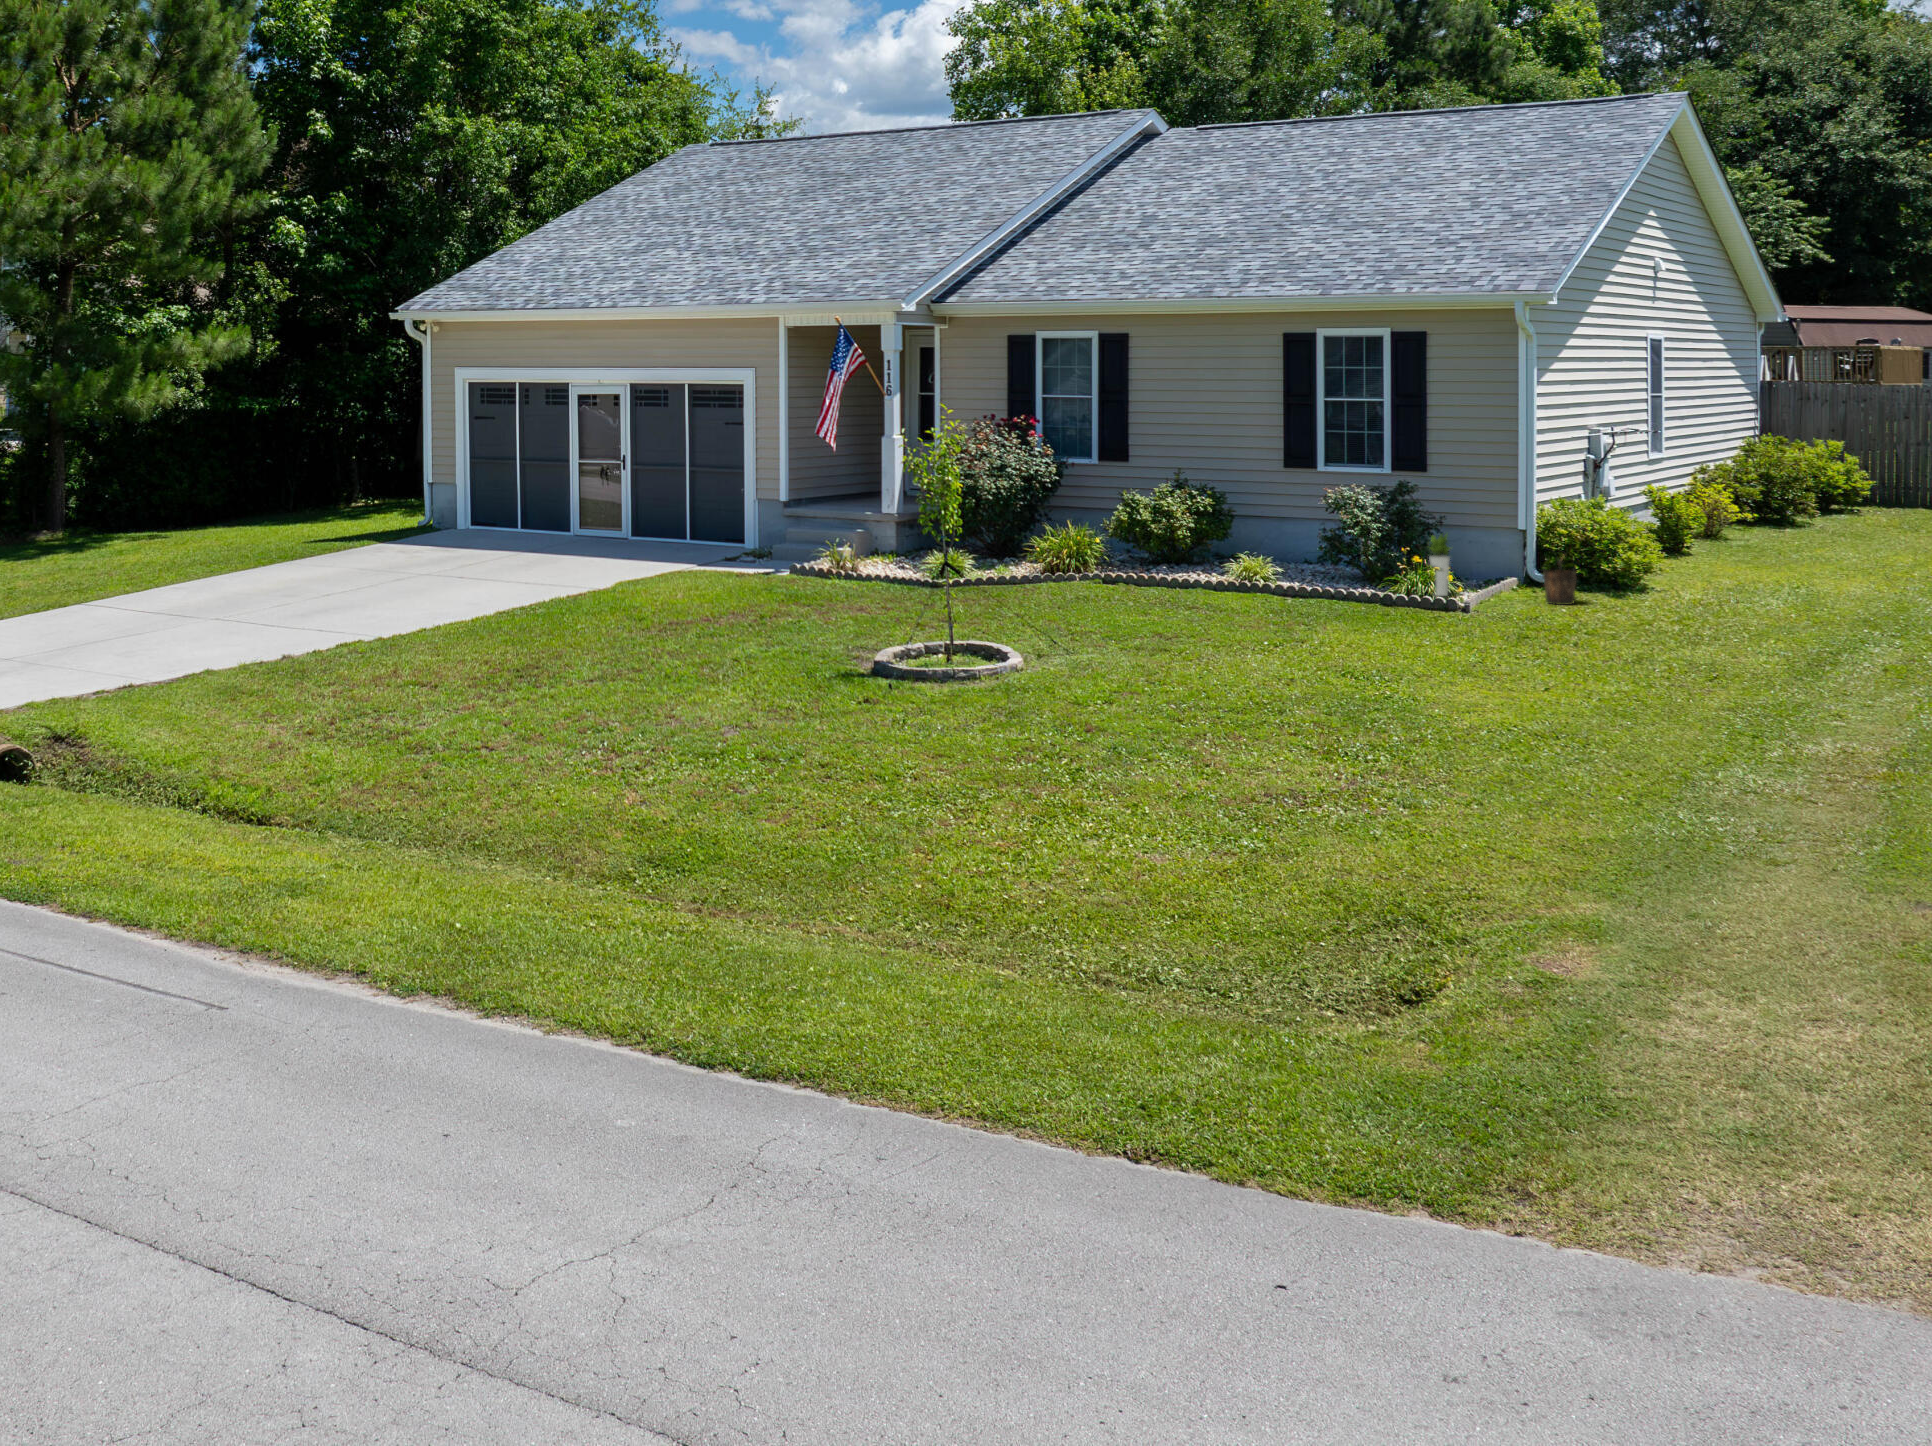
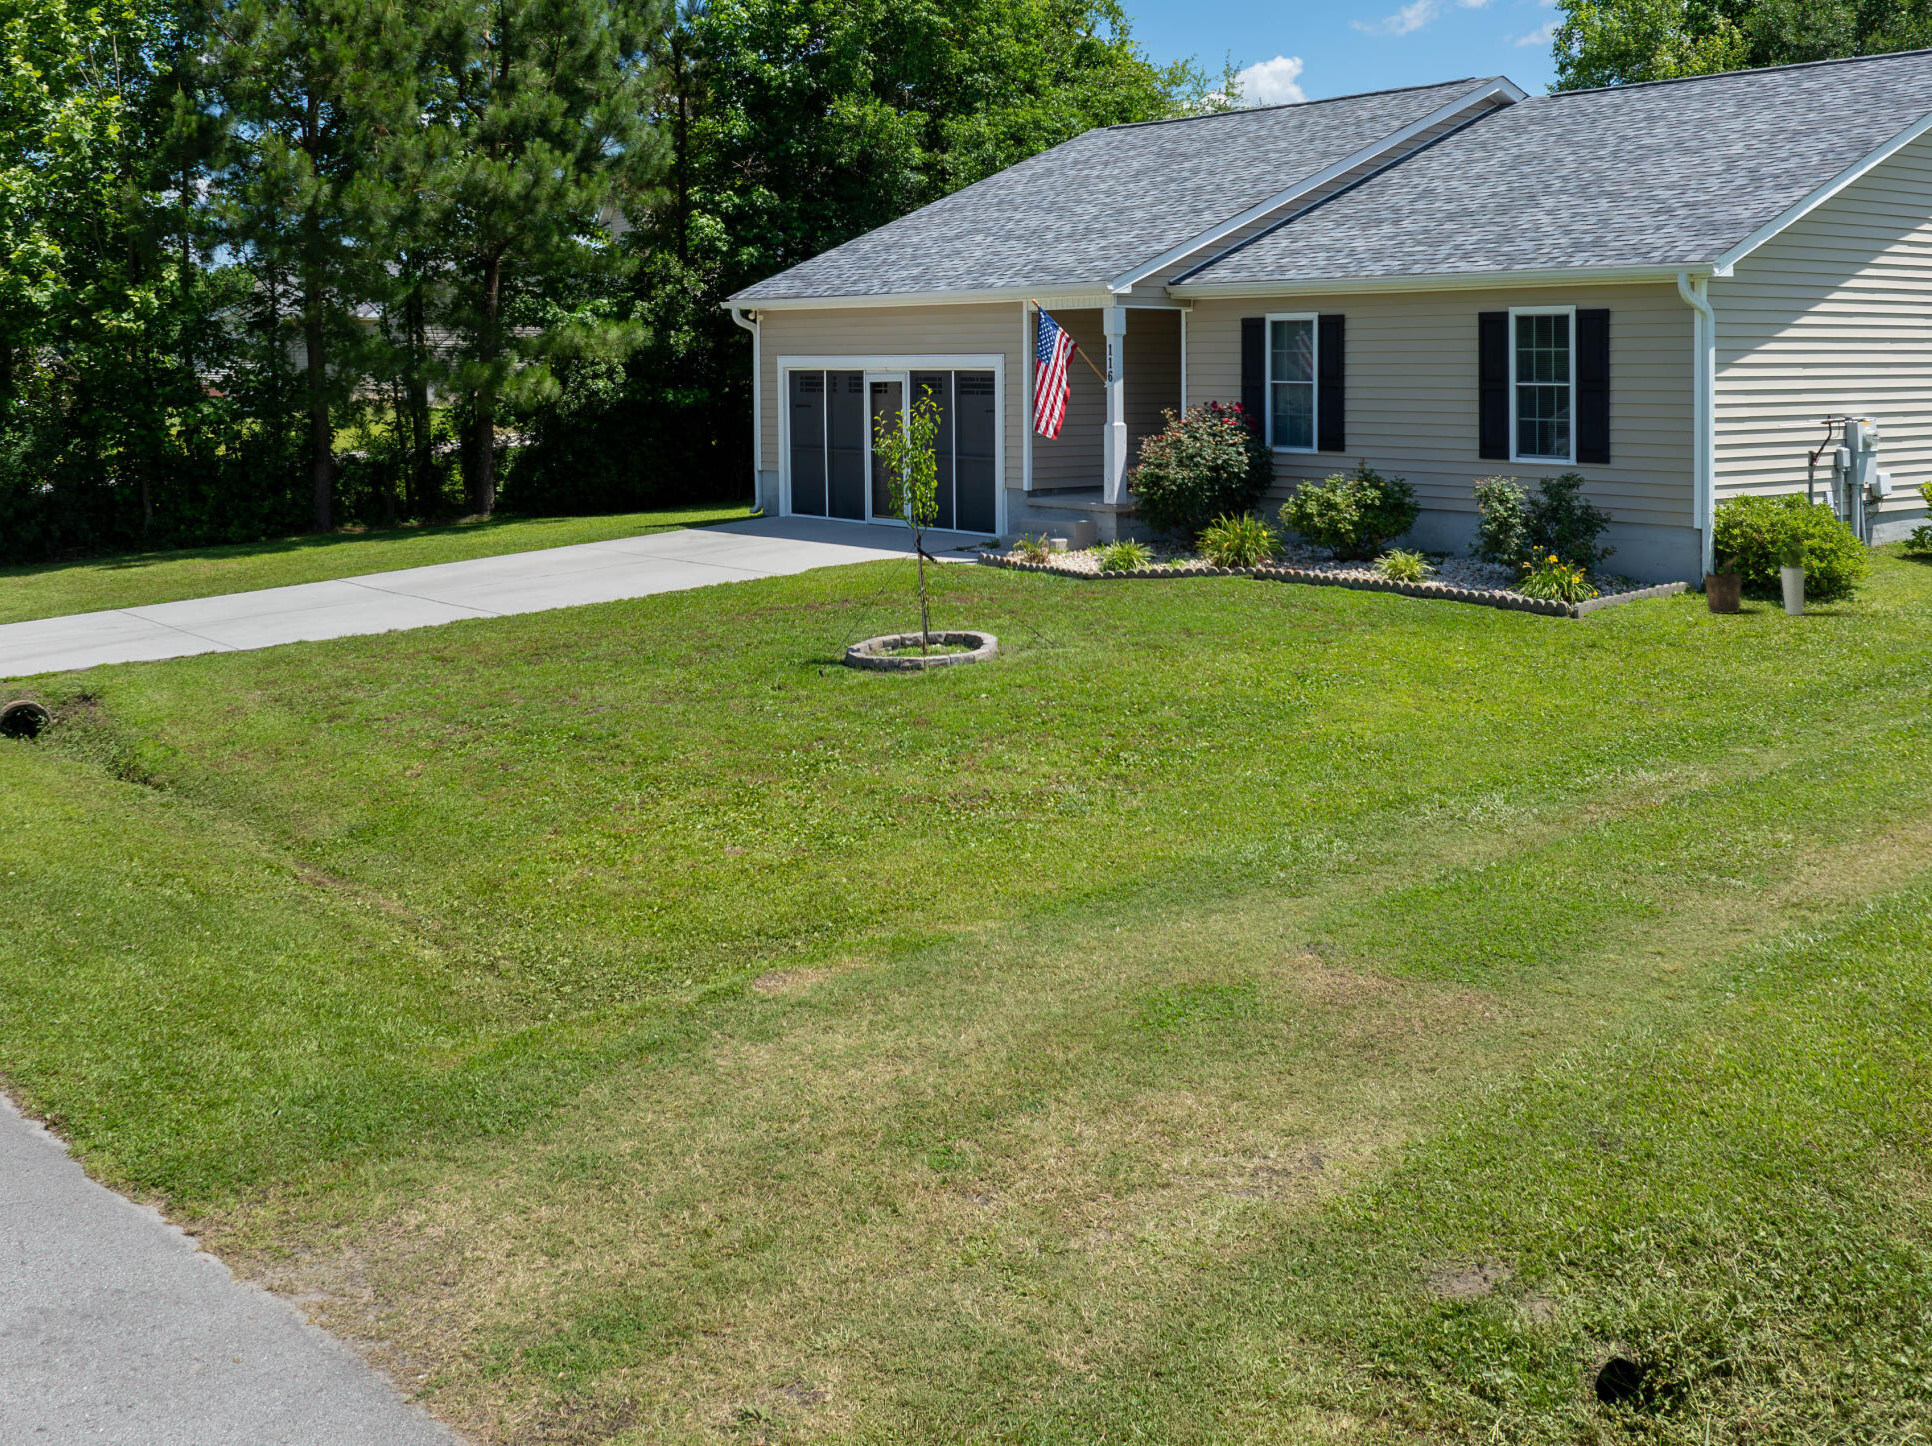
planter: present [1429,534,1450,596] -> present [1778,542,1807,615]

